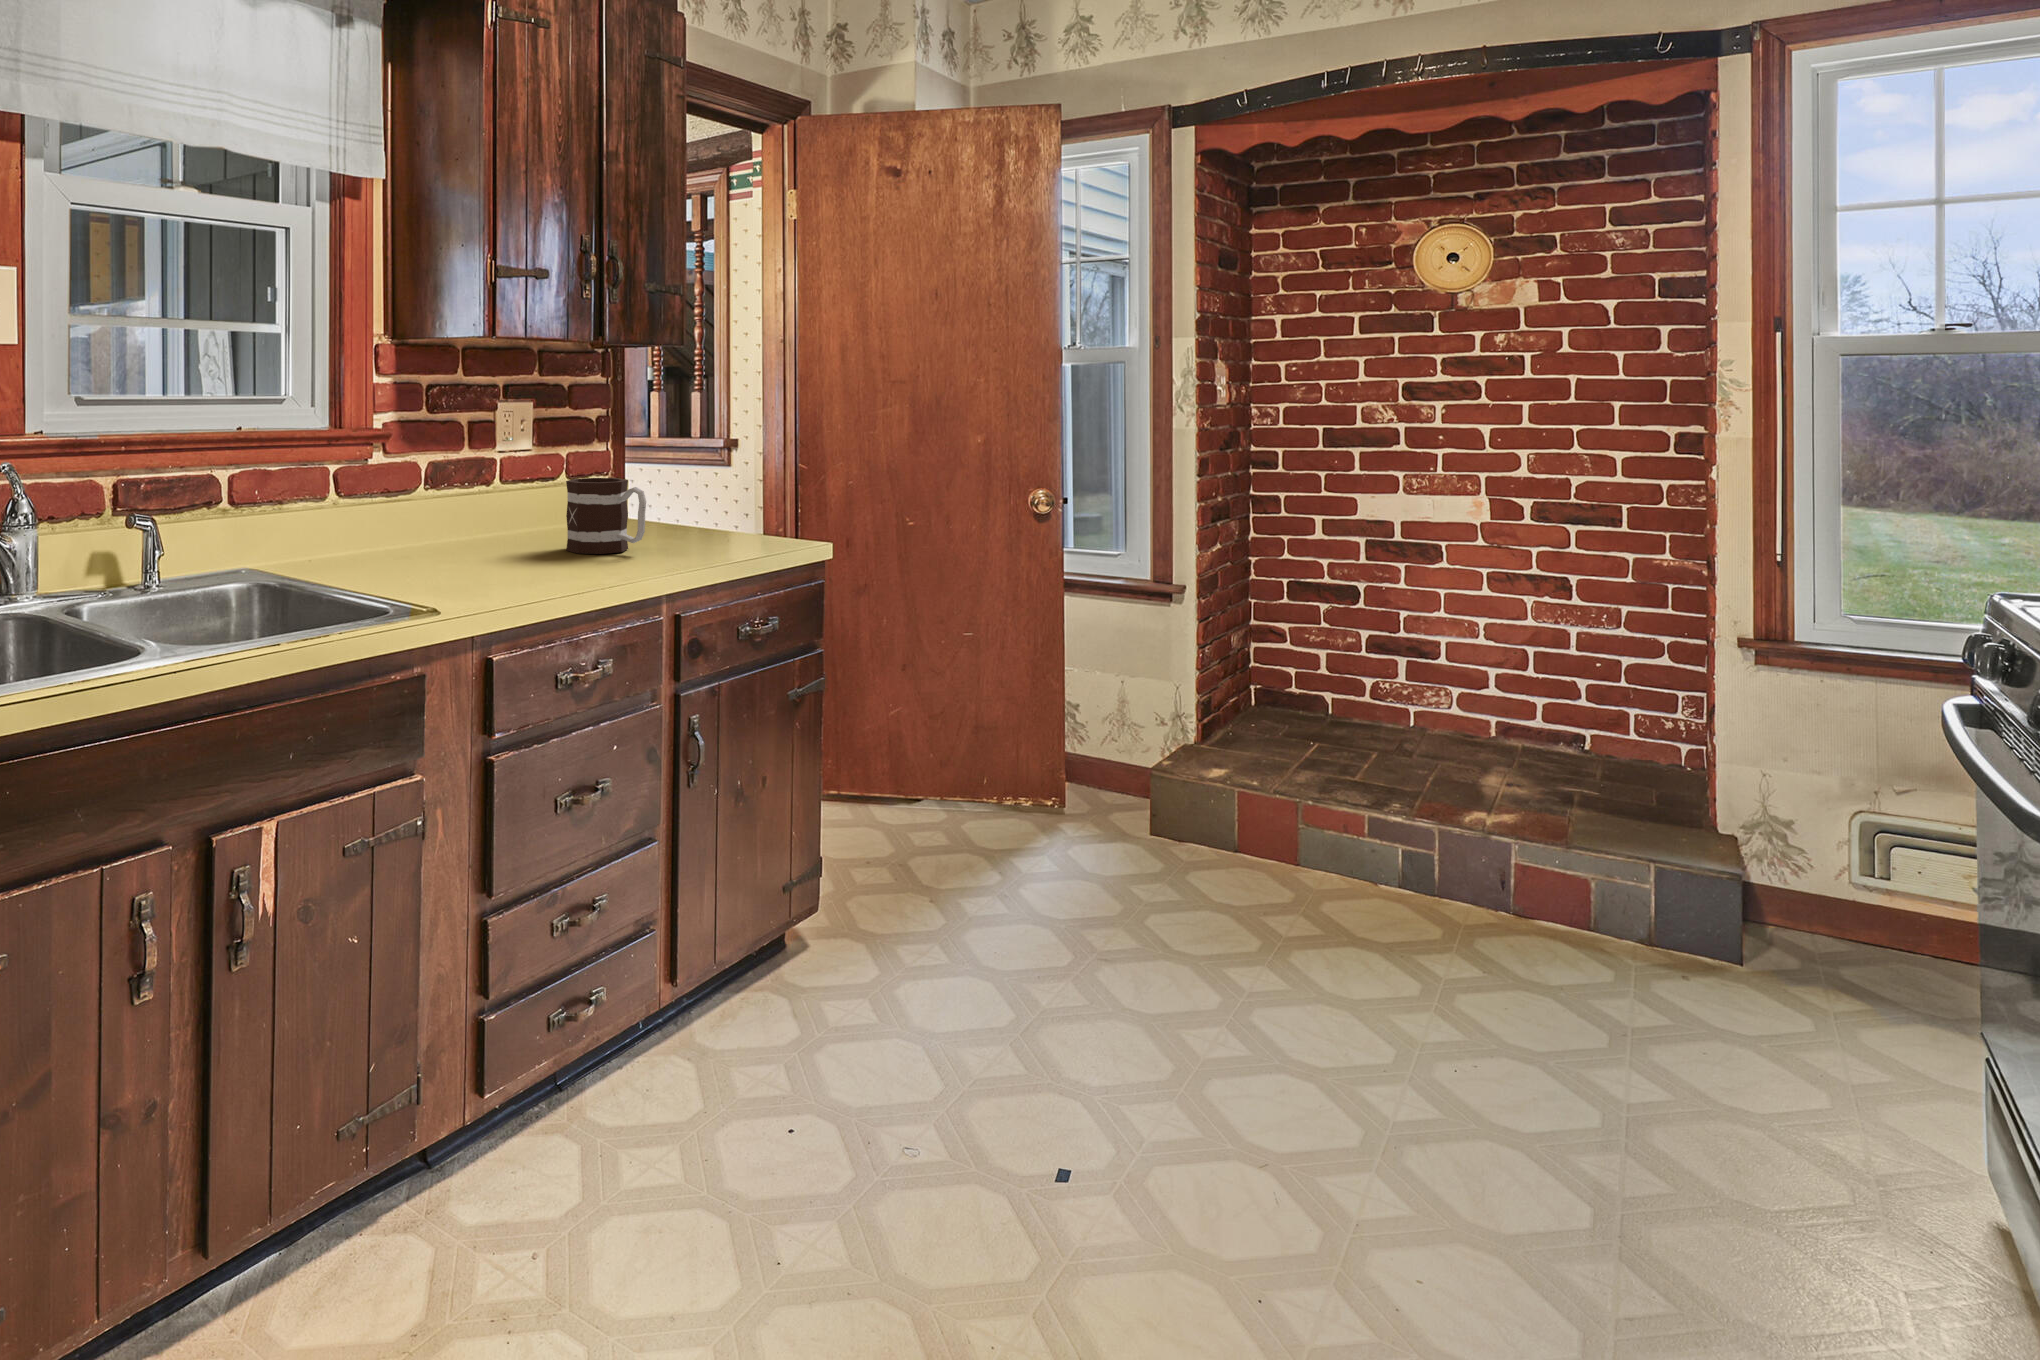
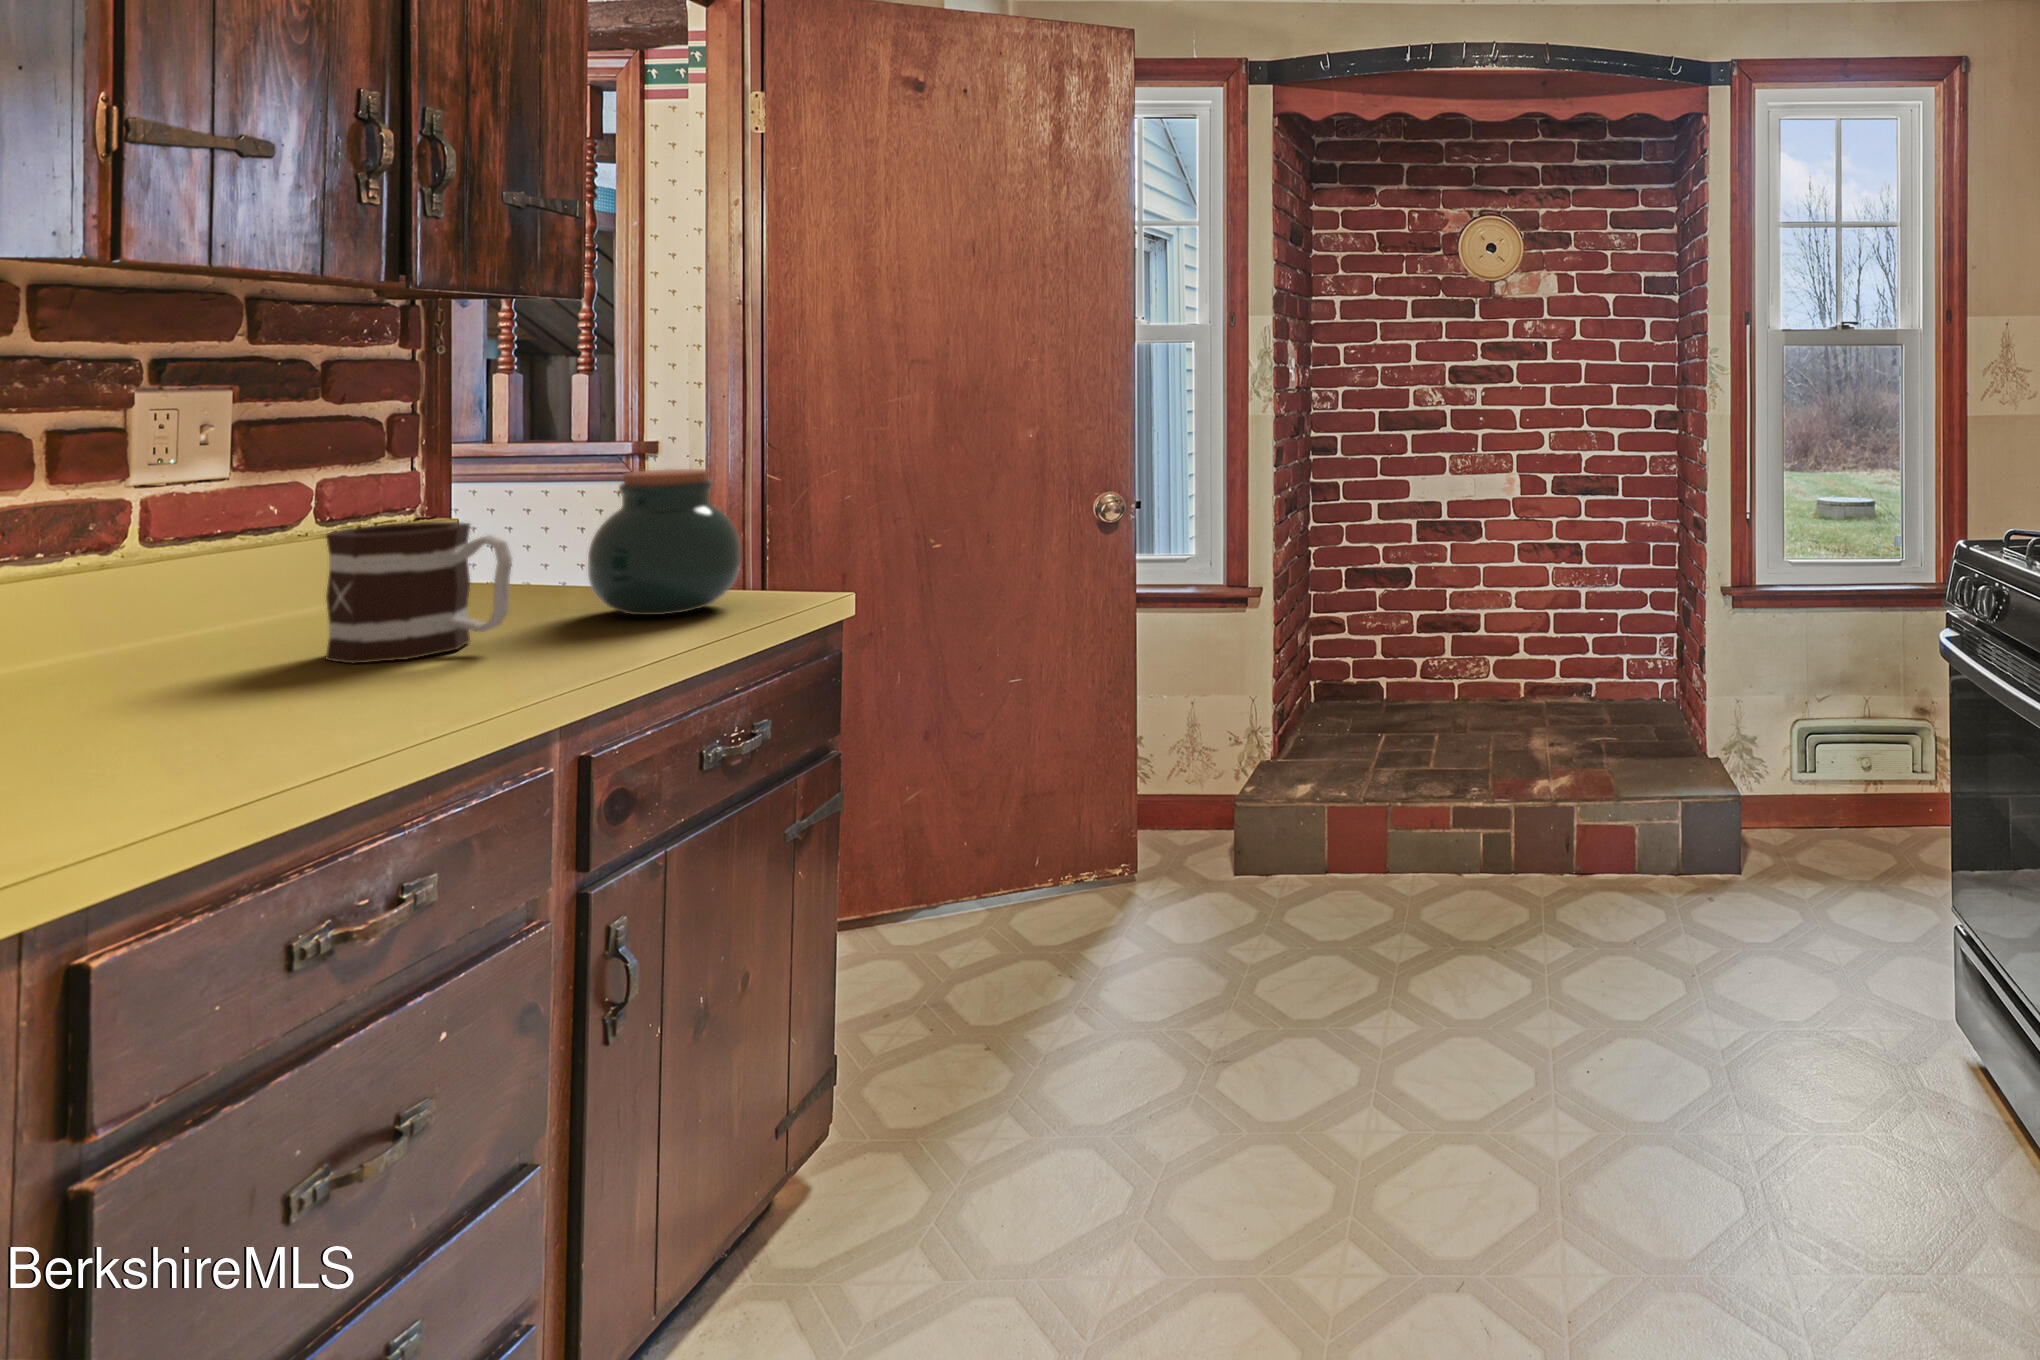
jar: none [685,454,766,545] -> present [588,469,741,615]

